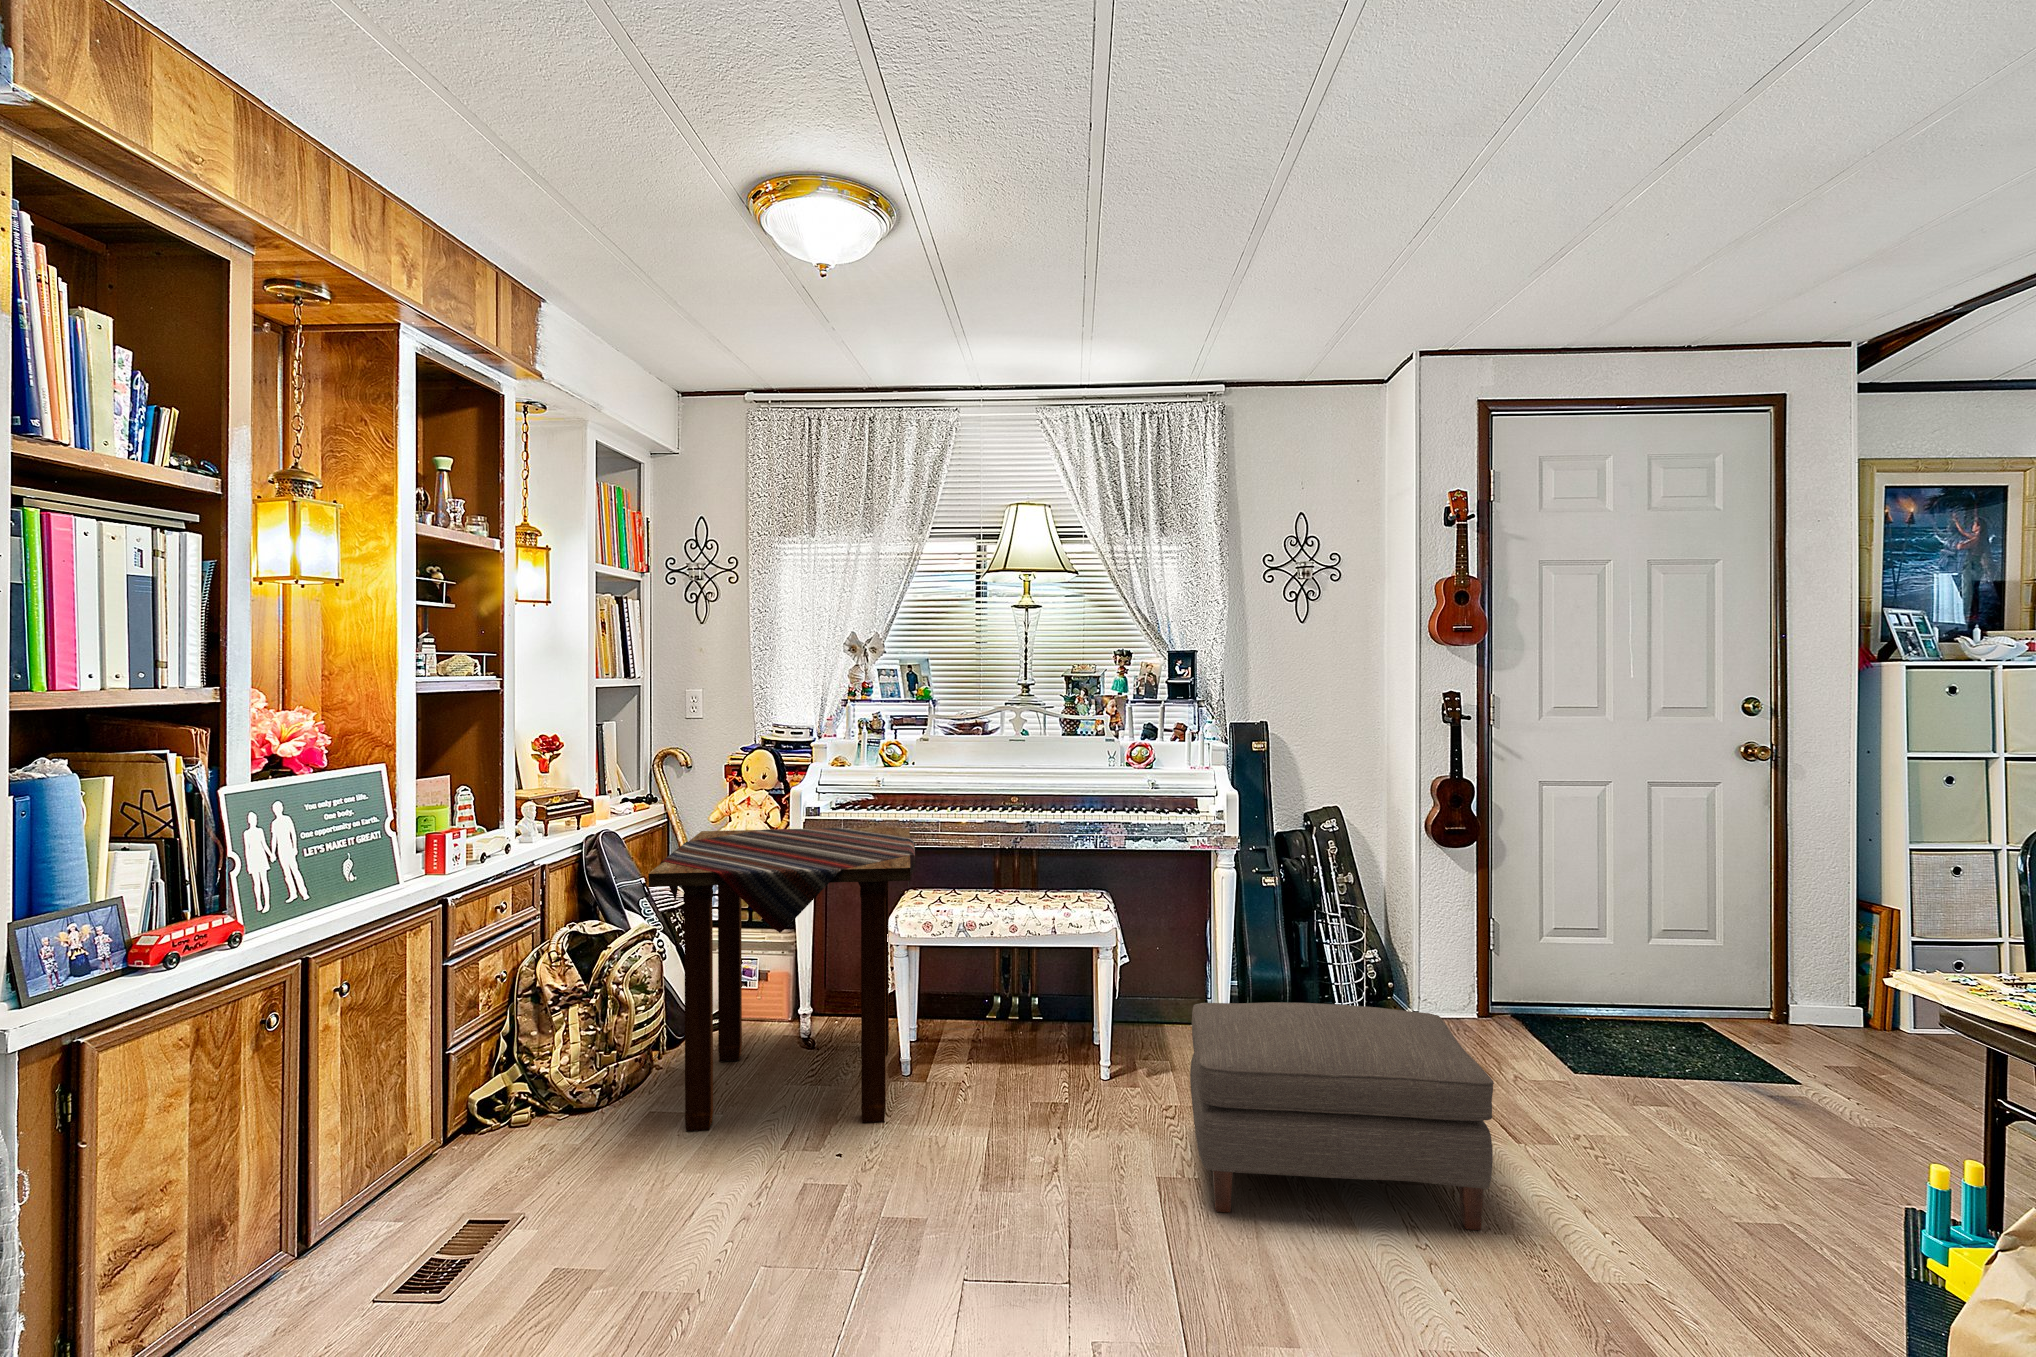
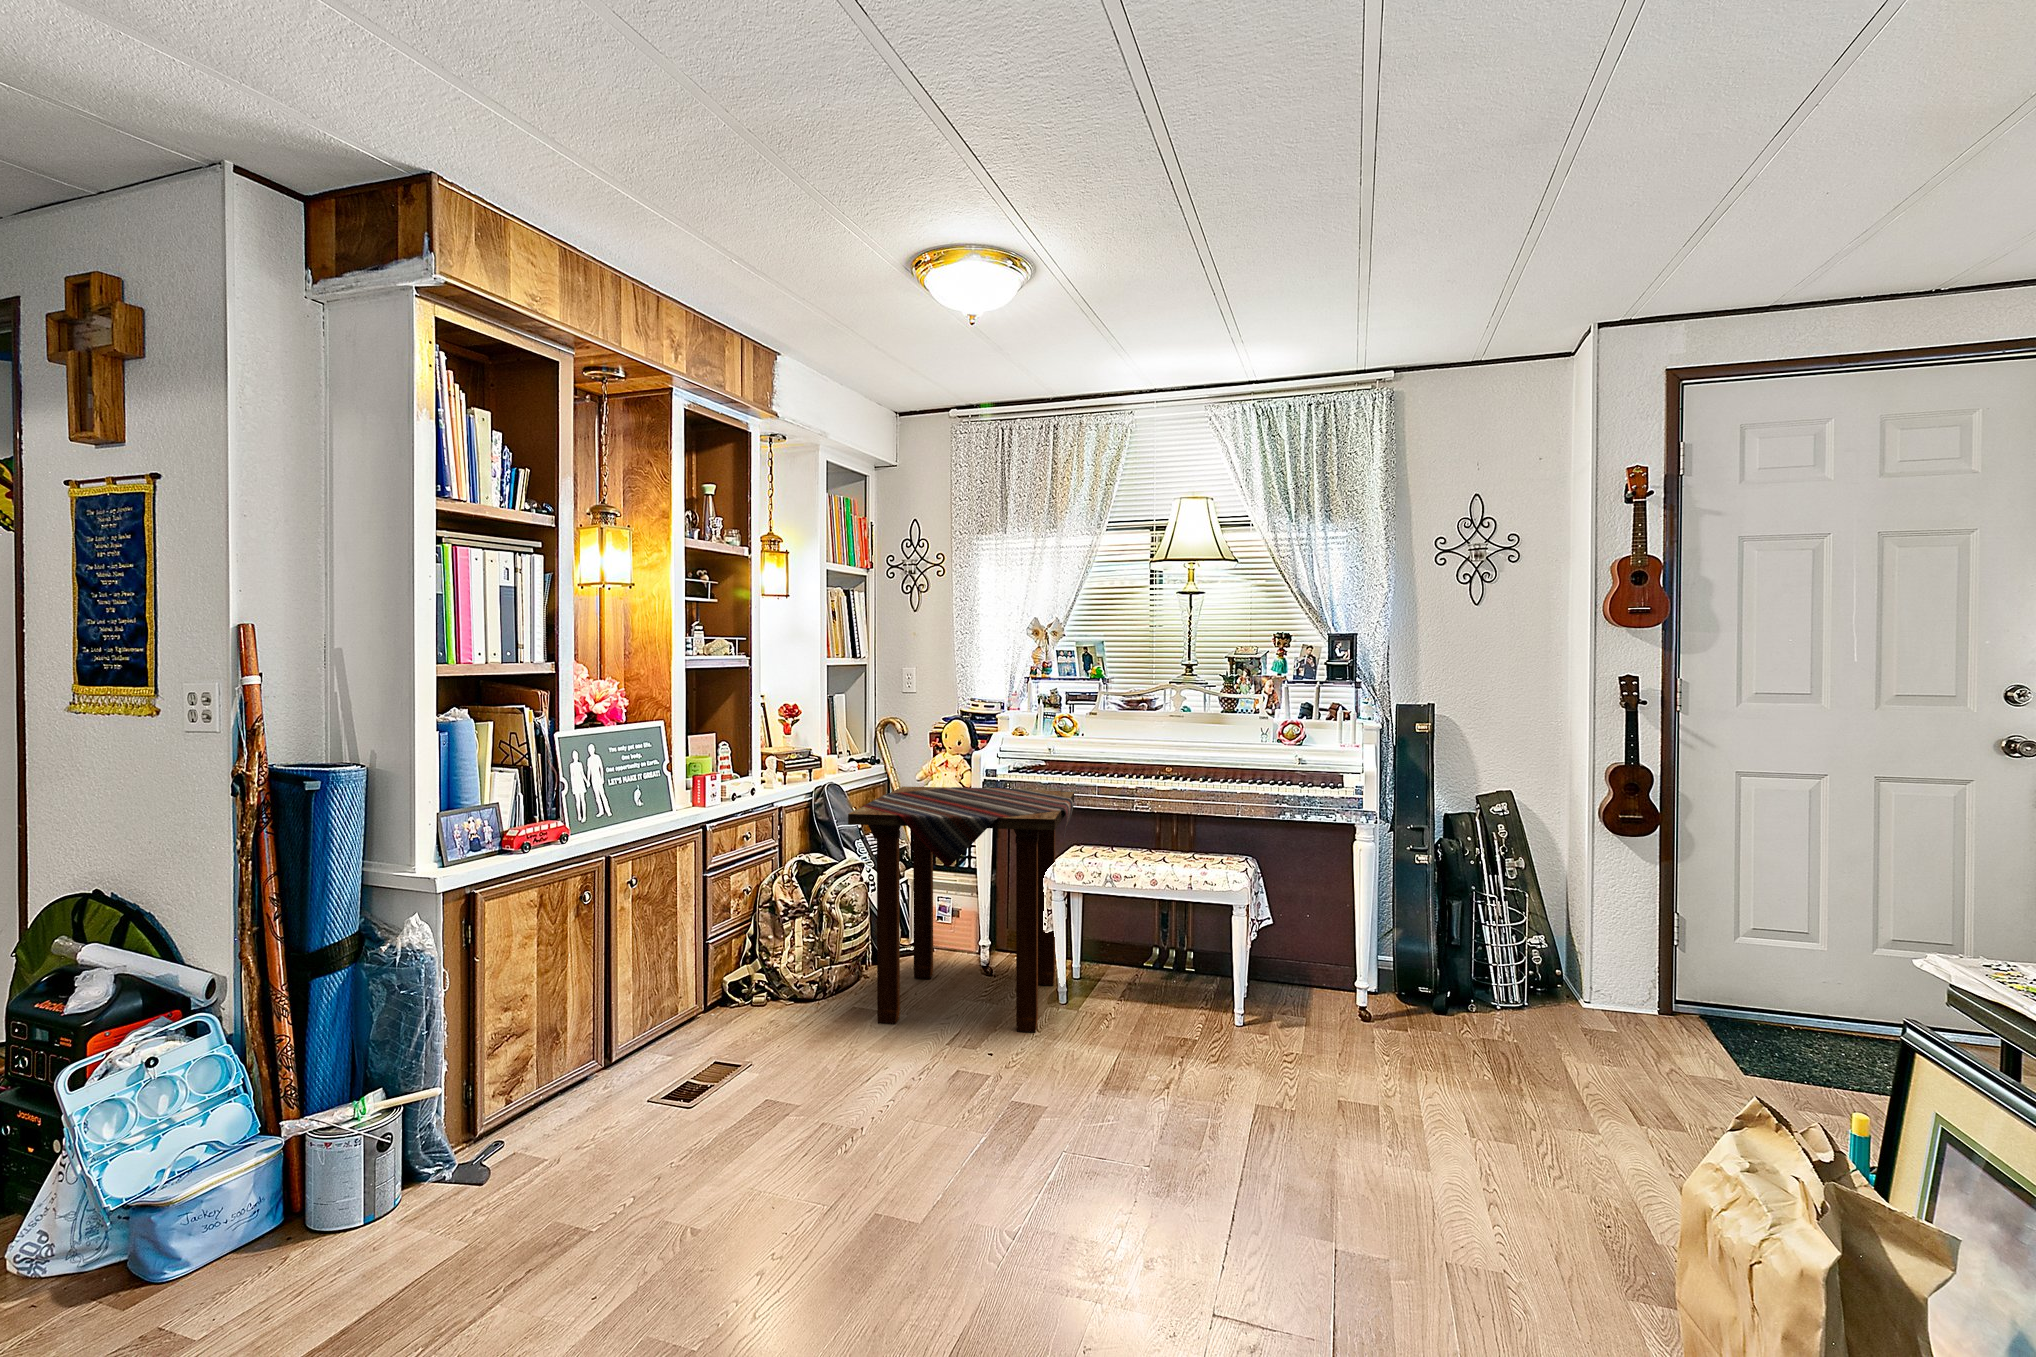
ottoman: present [1190,1002,1494,1230] -> none [1282,953,1554,1166]

